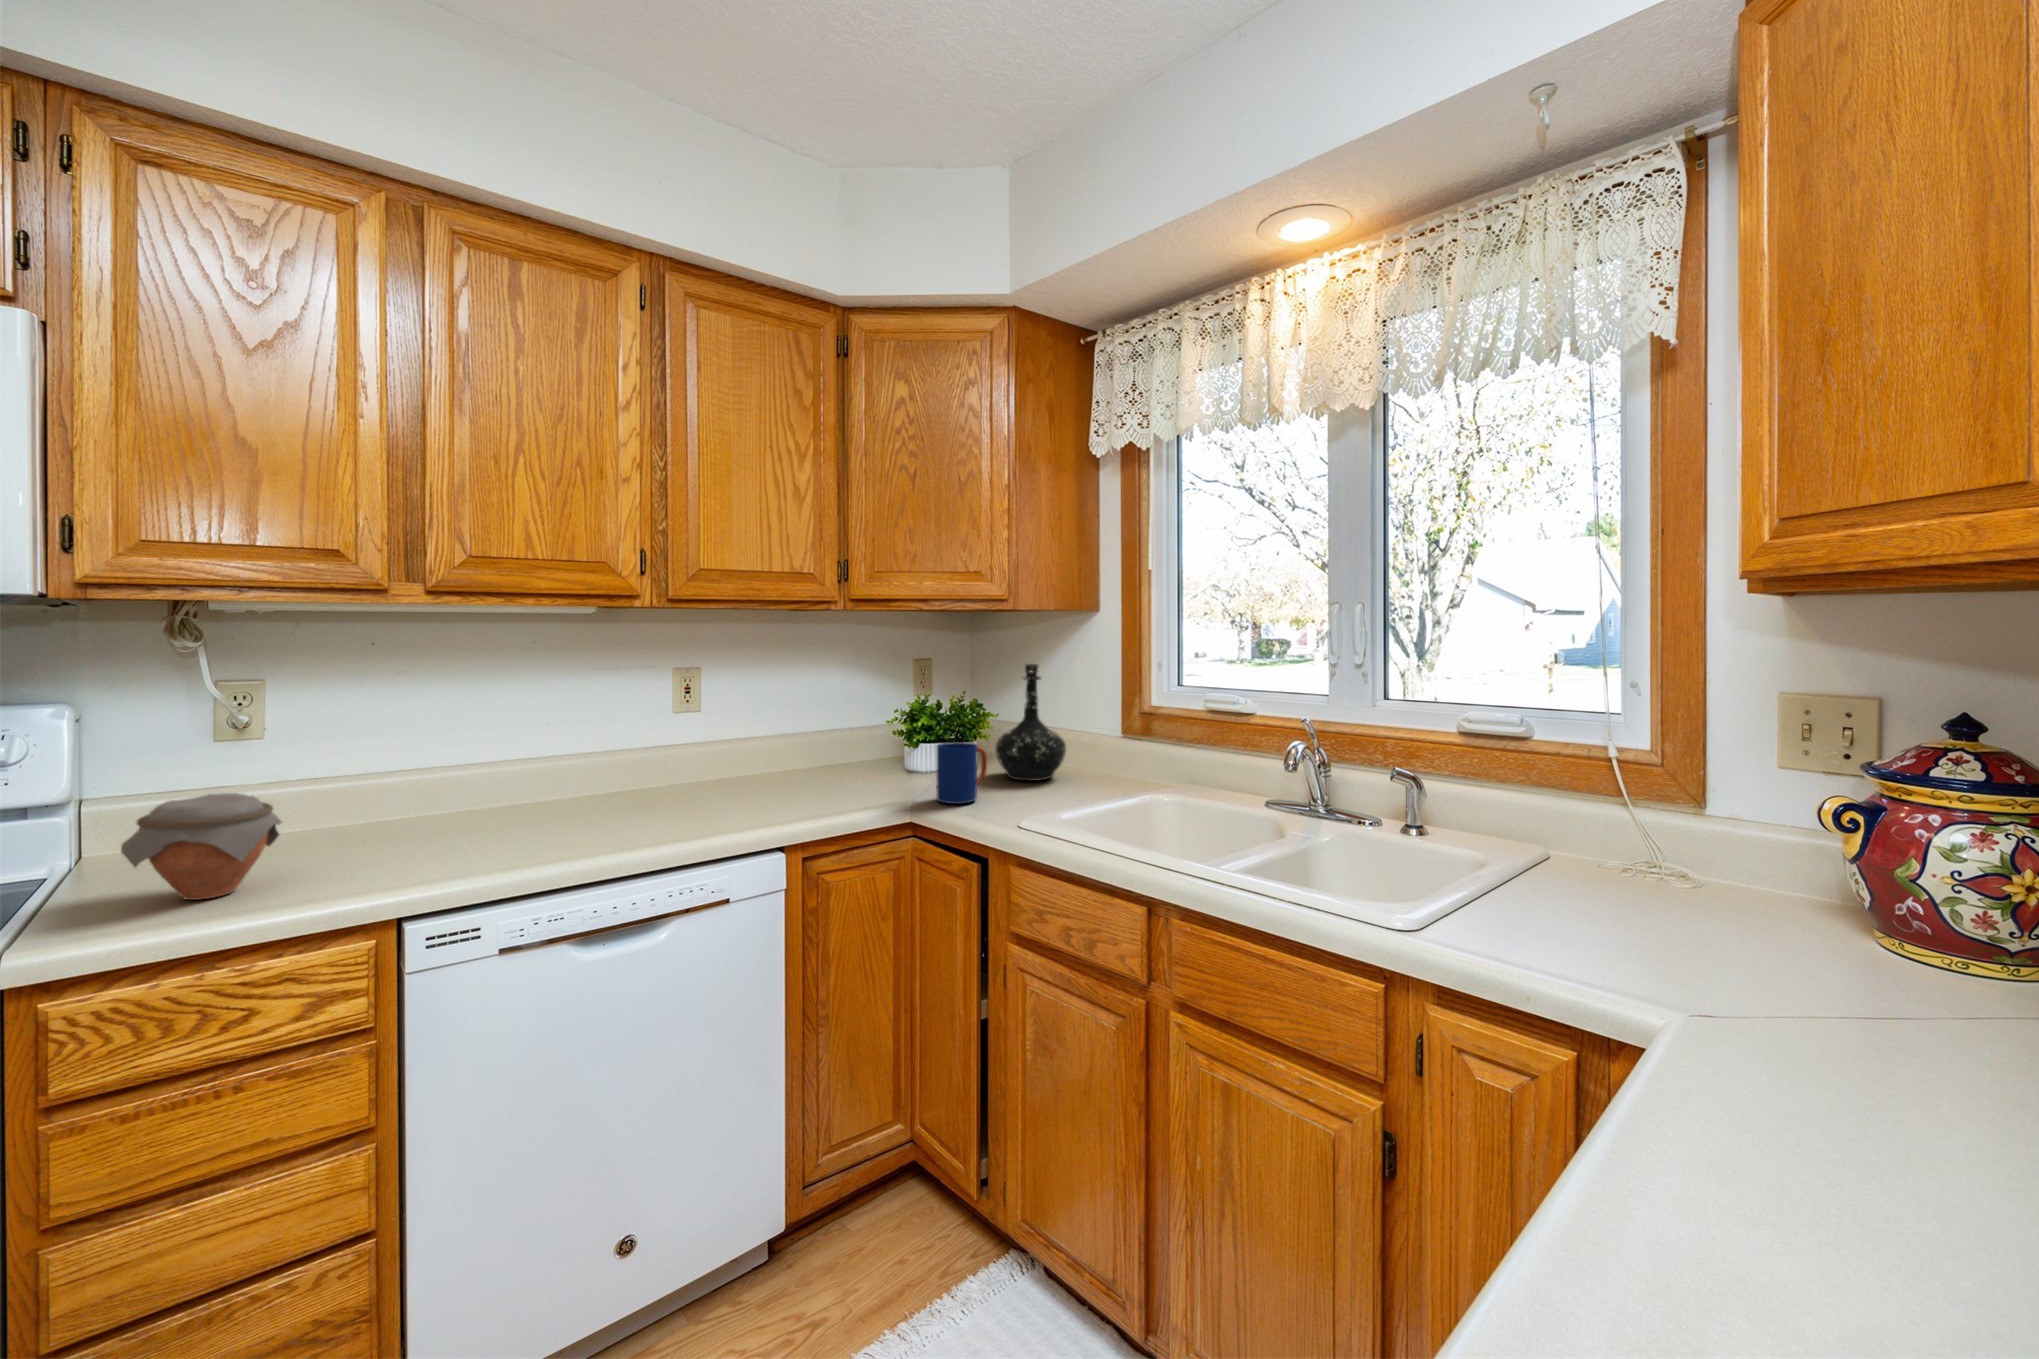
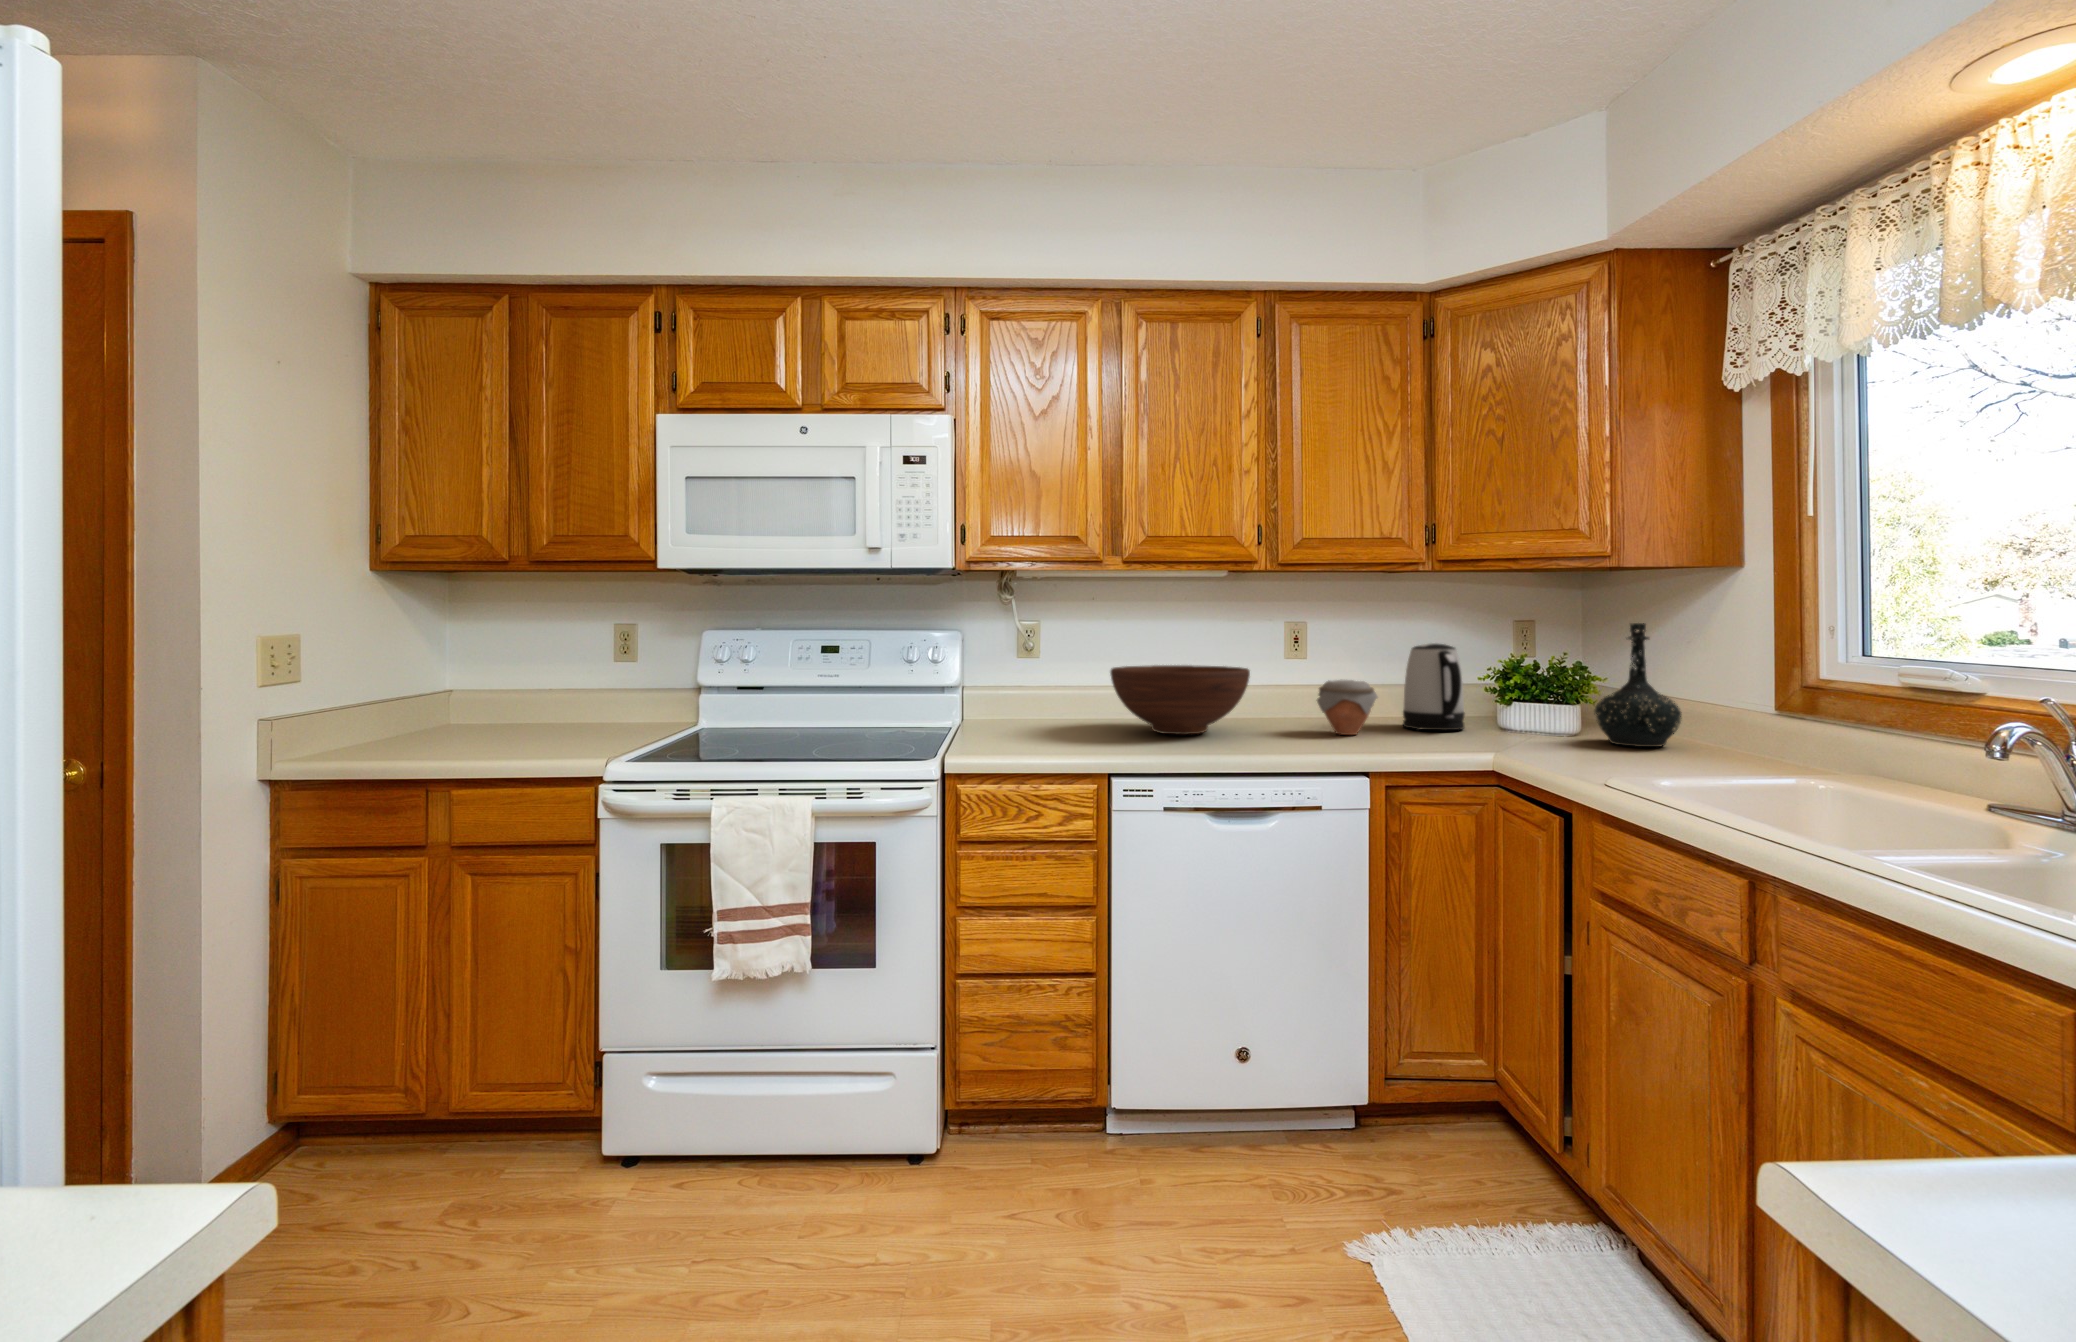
kettle: none [808,684,873,779] -> present [1403,643,1465,730]
fruit bowl: none [403,723,628,826] -> present [1110,665,1250,735]
mug: present [937,742,987,804] -> none [1515,696,1573,754]
jar: present [121,793,281,900] -> present [1317,680,1377,735]

